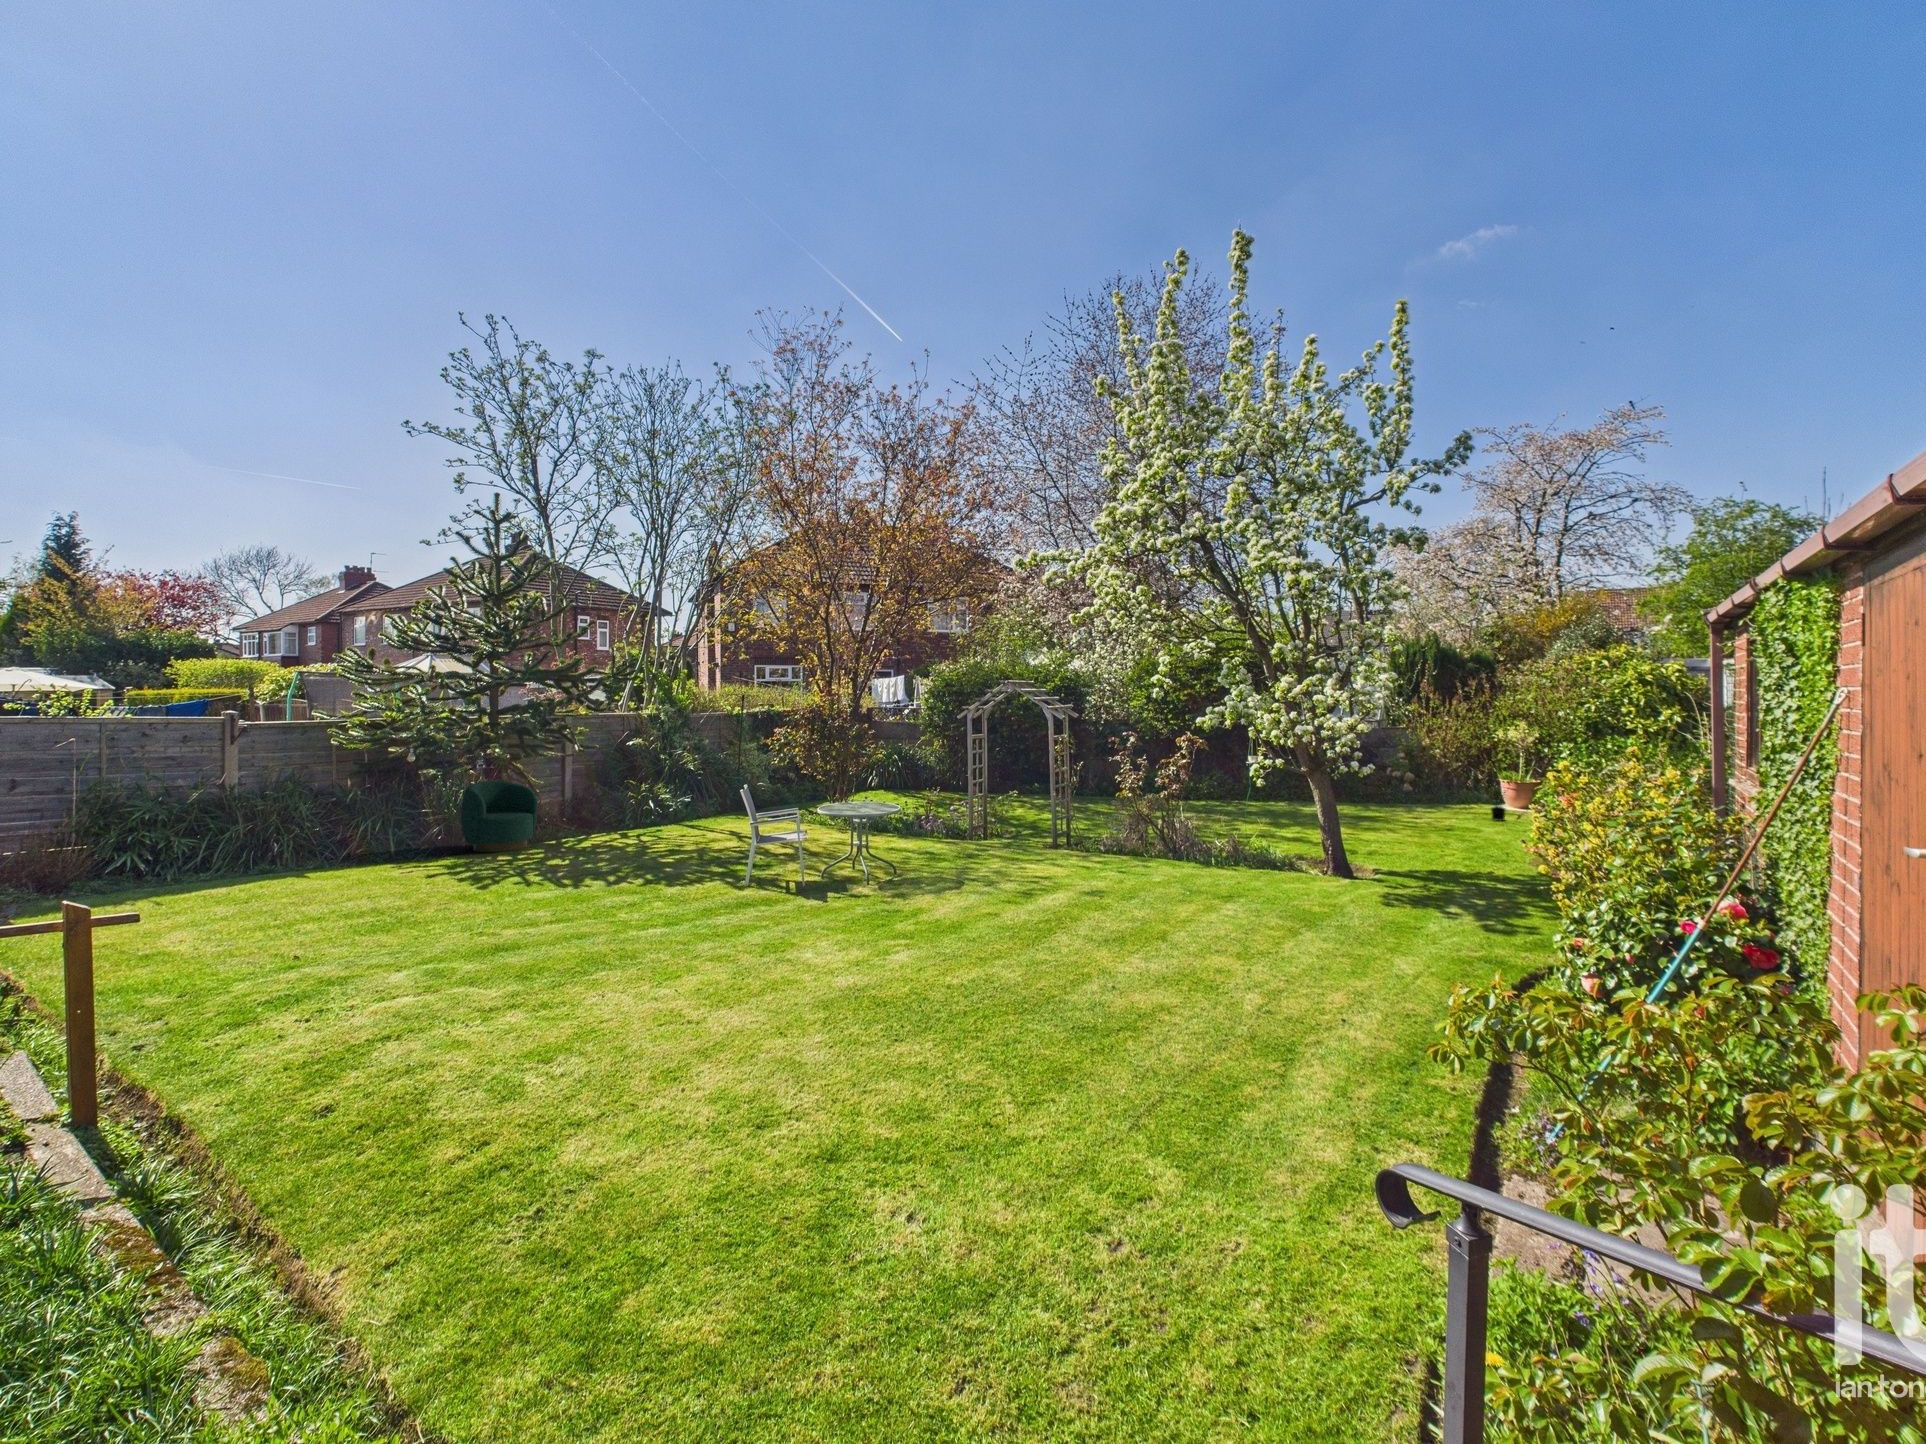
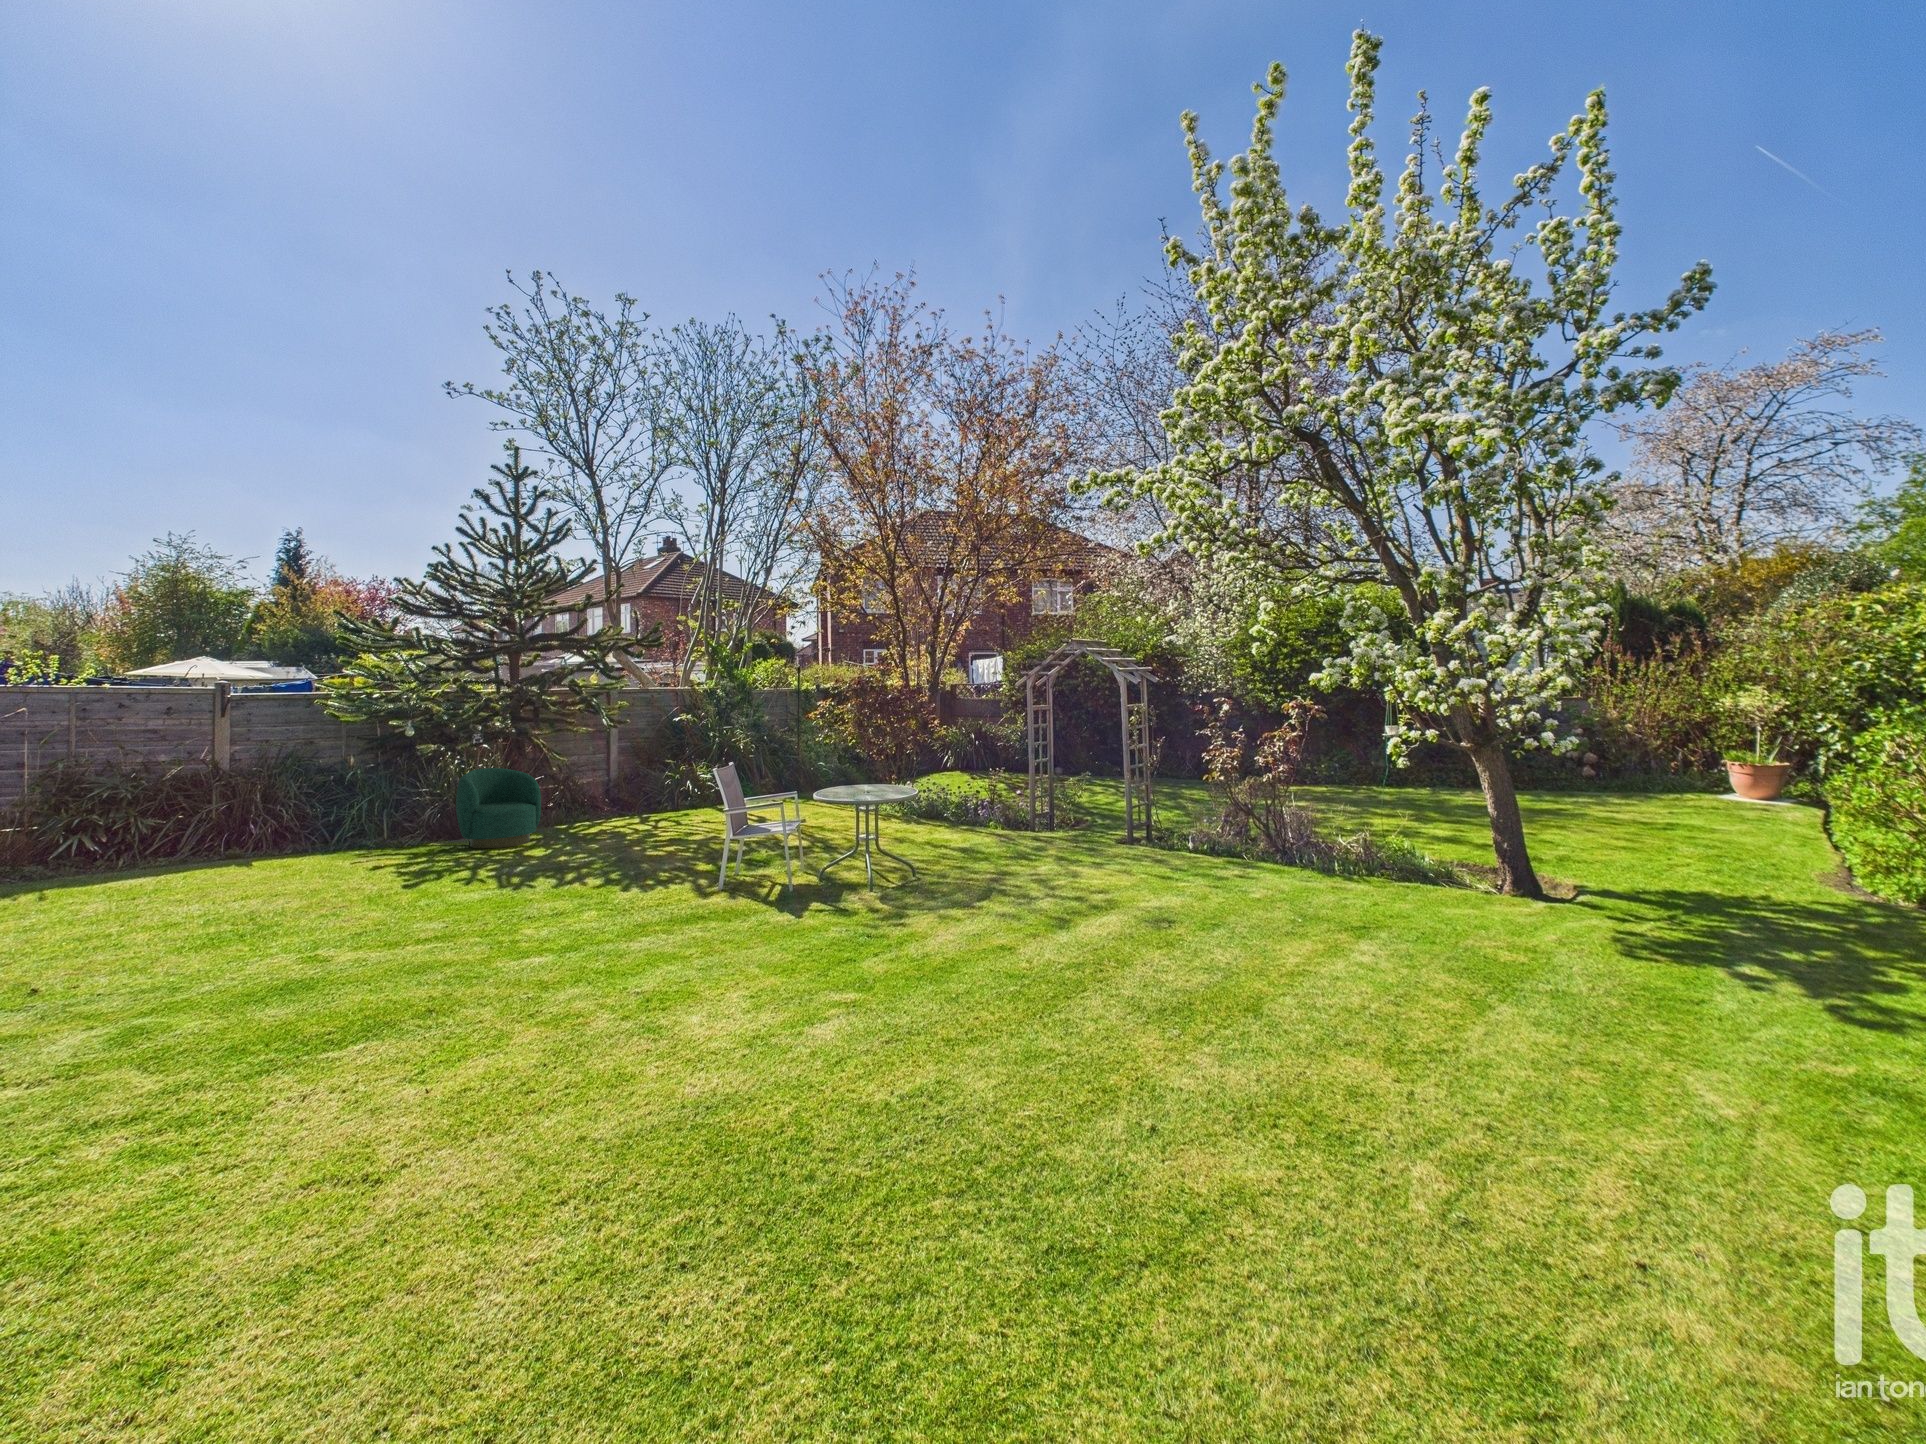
potted plant: present [1491,786,1505,821] -> none [1705,766,1743,815]

